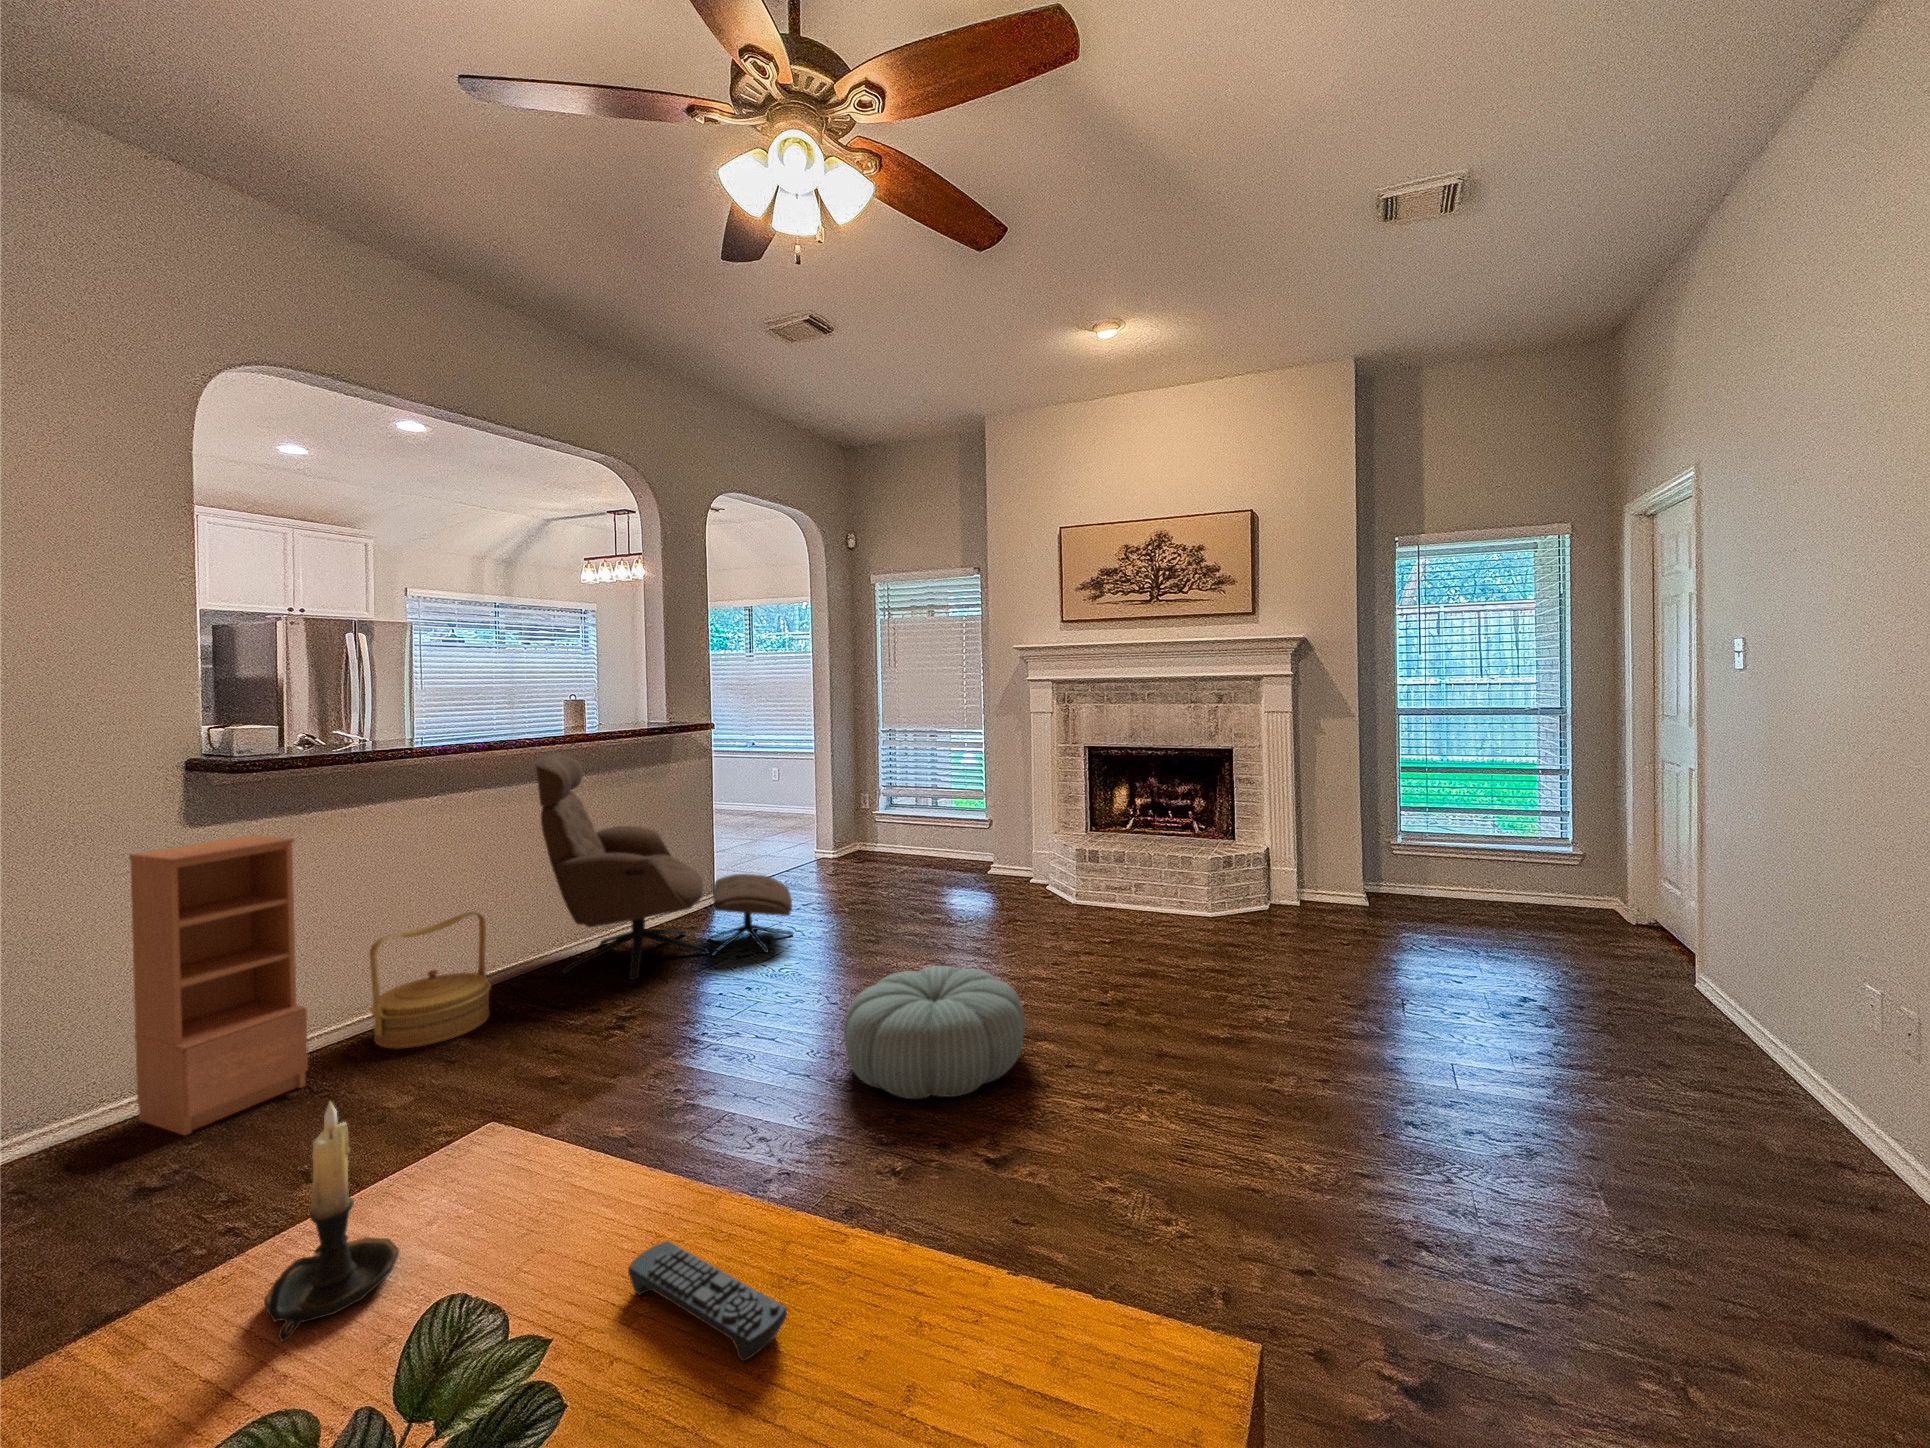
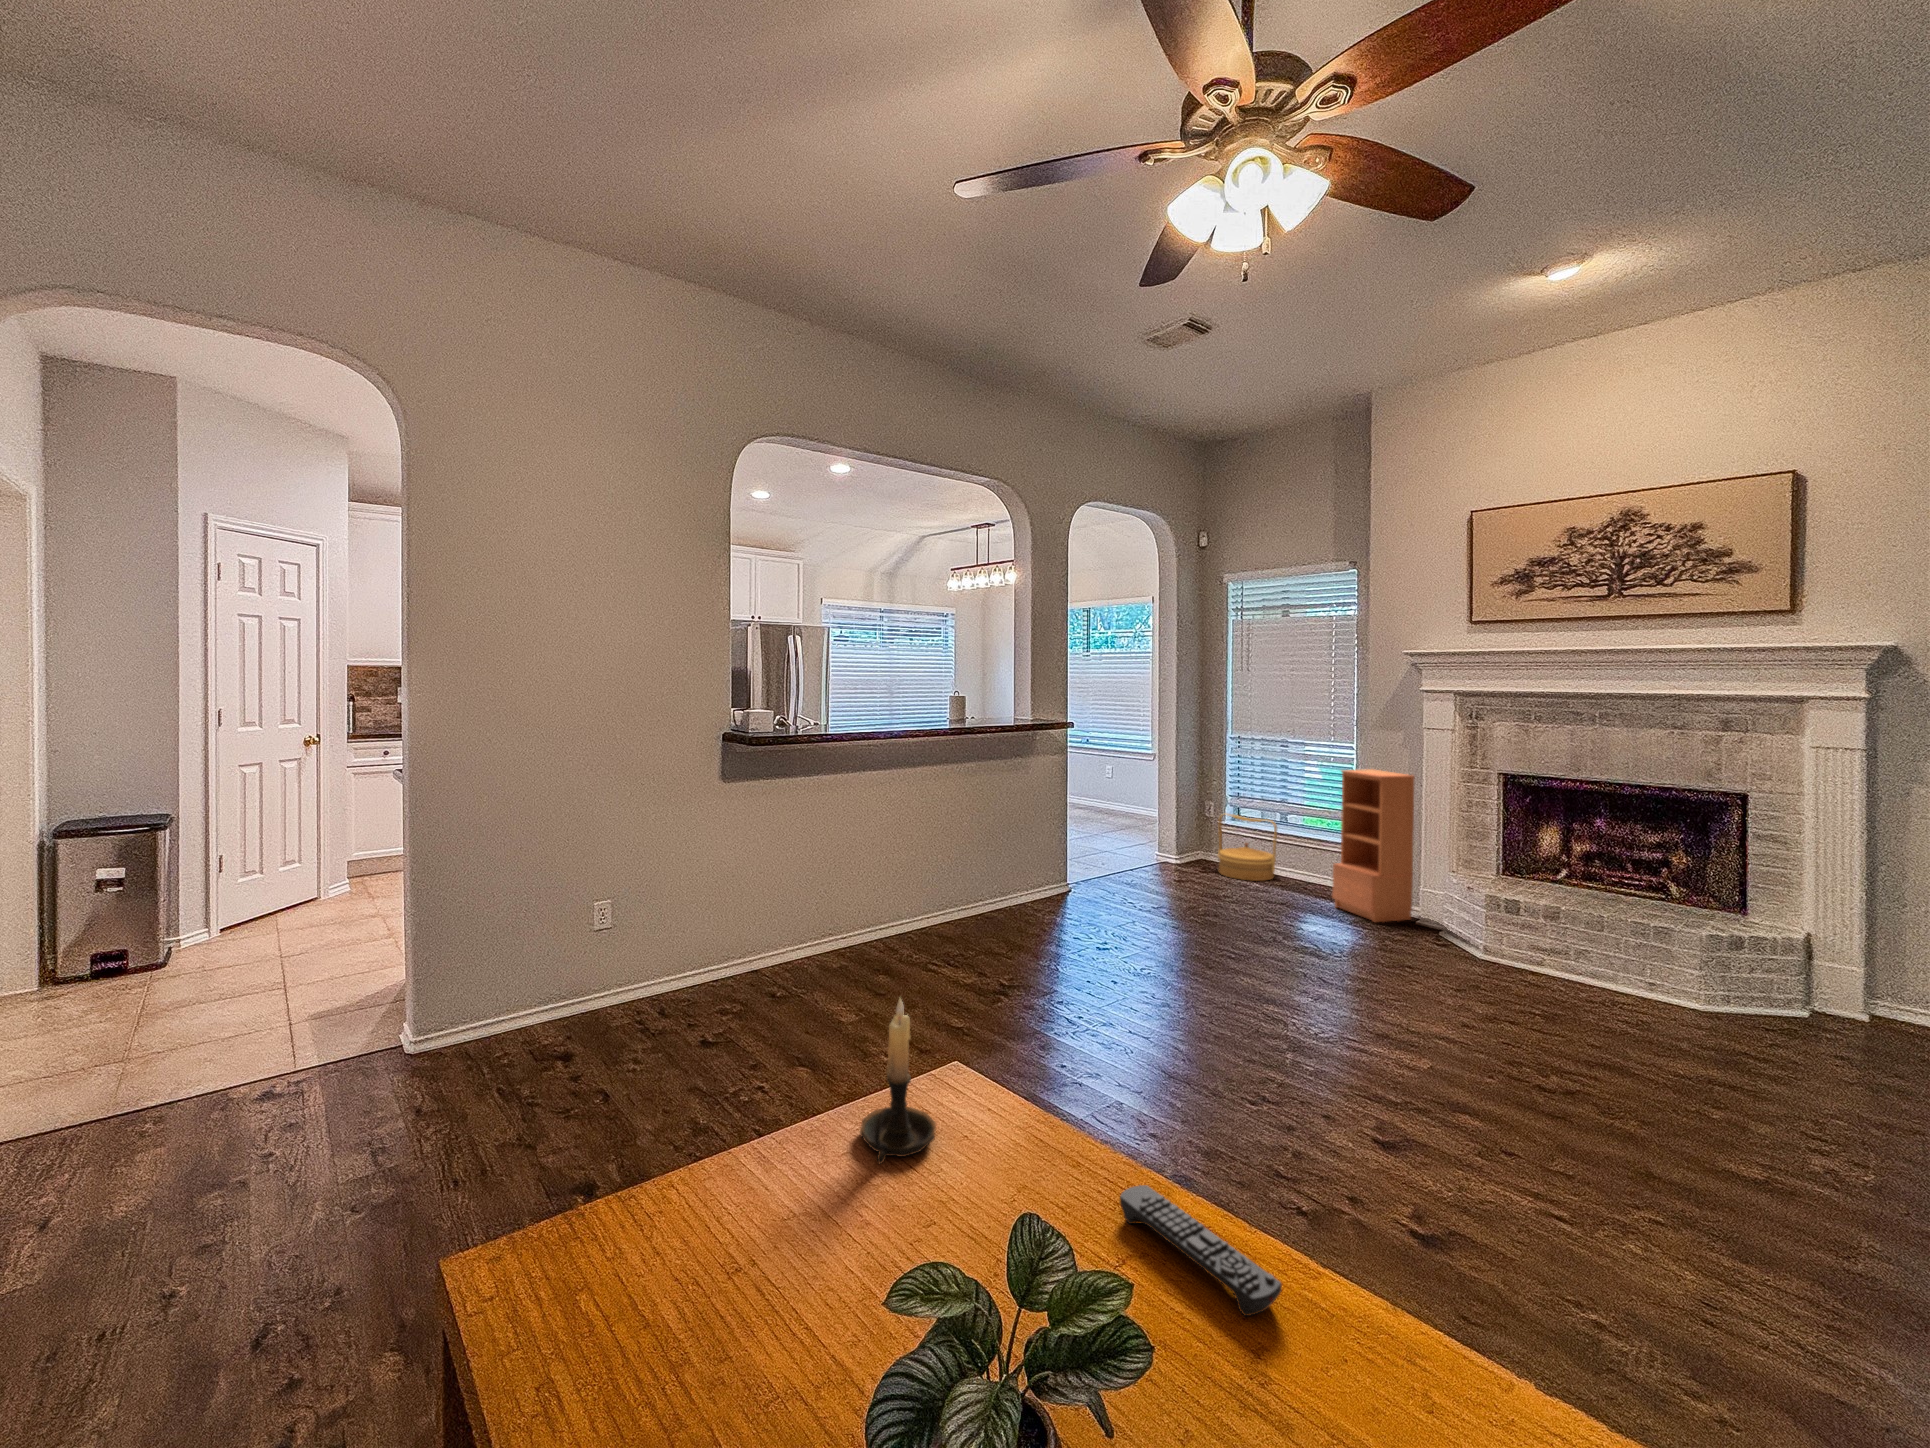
lounge chair: present [536,753,793,980] -> none [936,740,1149,950]
bookcase: present [129,835,308,1135] -> present [1332,769,1415,922]
woven basket: present [369,912,491,1049] -> present [1218,813,1277,881]
pouf: present [844,966,1025,1099] -> none [1229,995,1446,1142]

